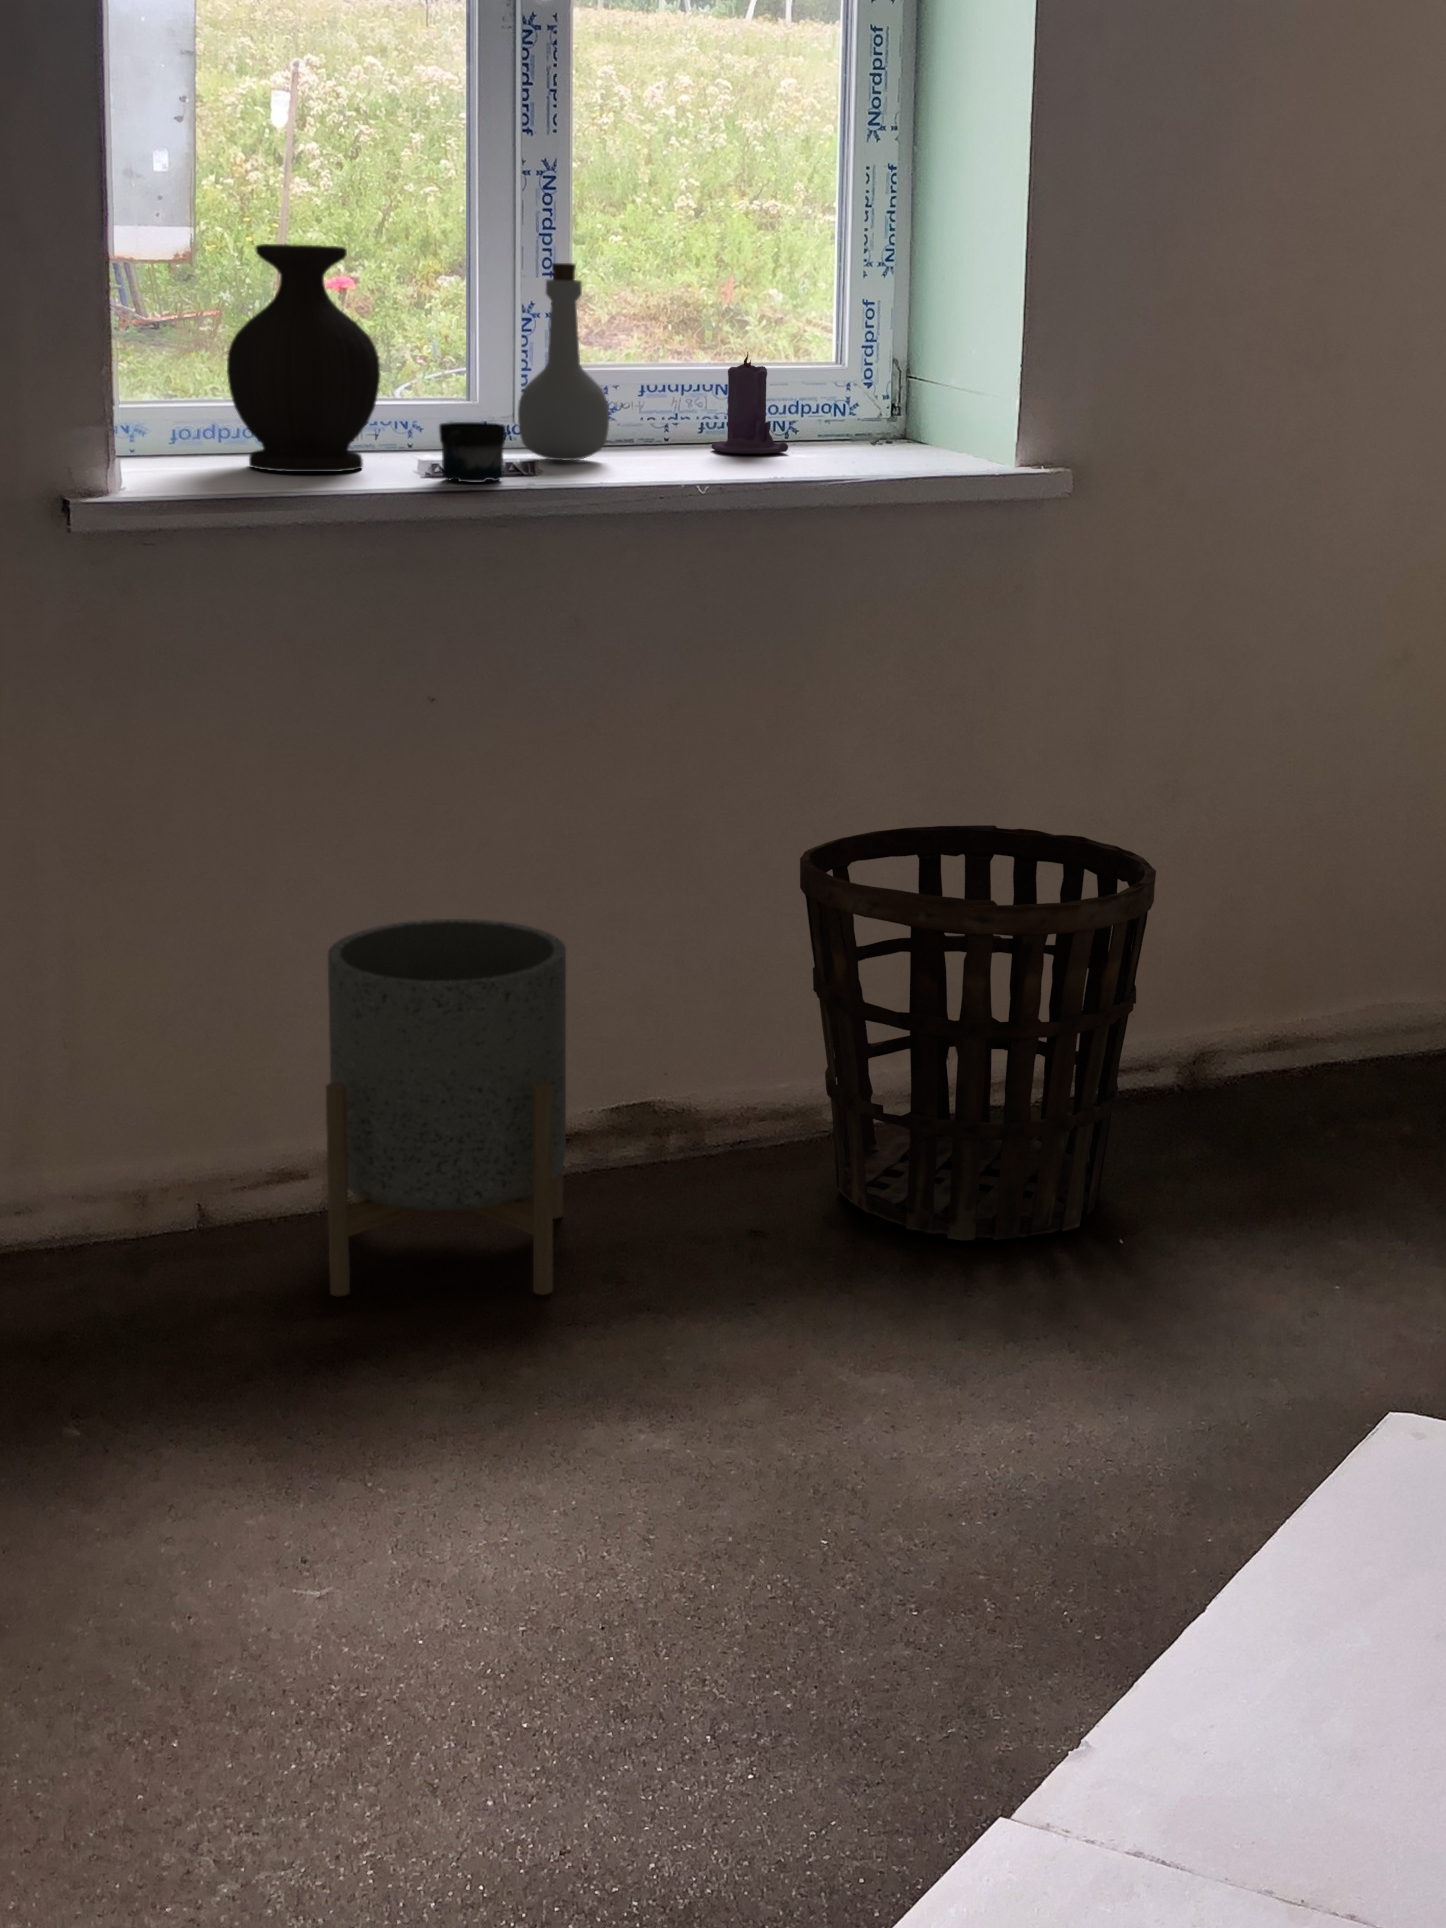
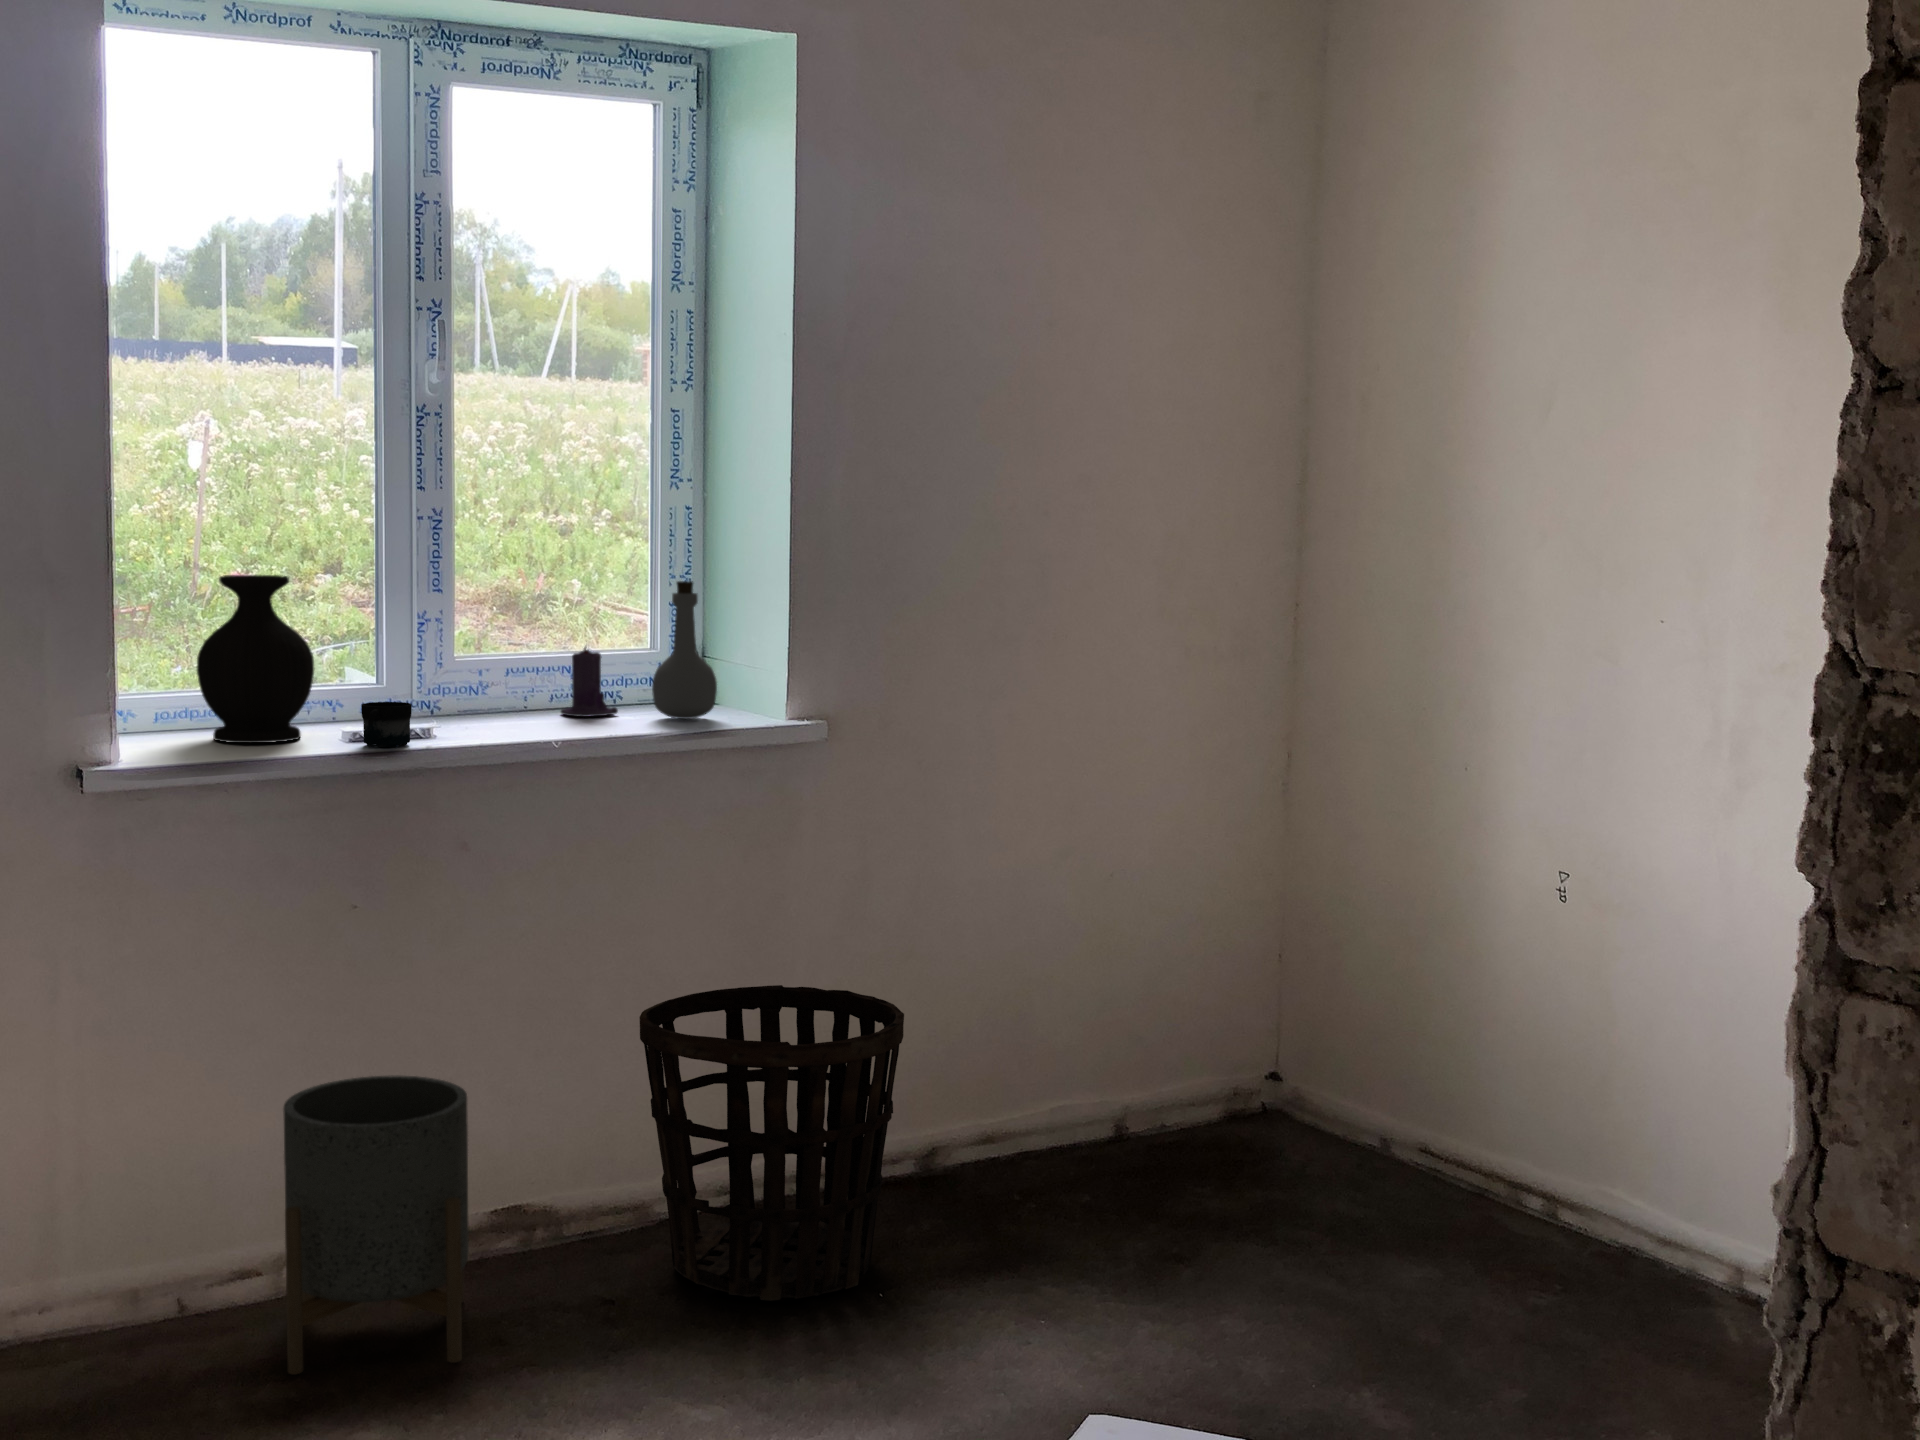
bottle: present [518,263,610,460] -> present [652,581,717,719]

